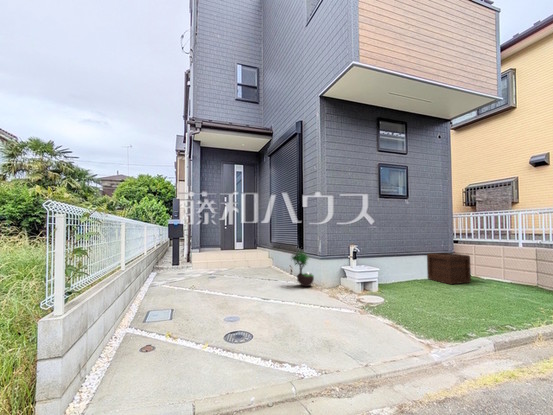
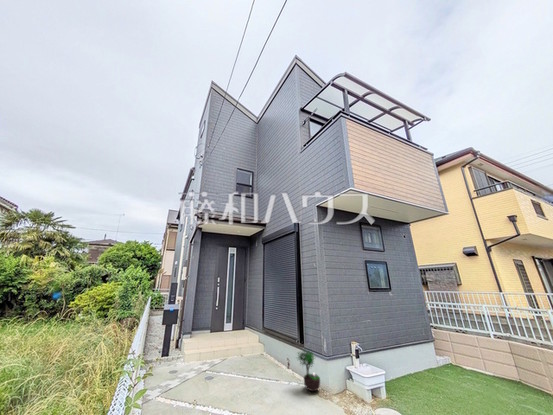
wooden crate: present [427,253,471,284] -> none [407,342,450,380]

